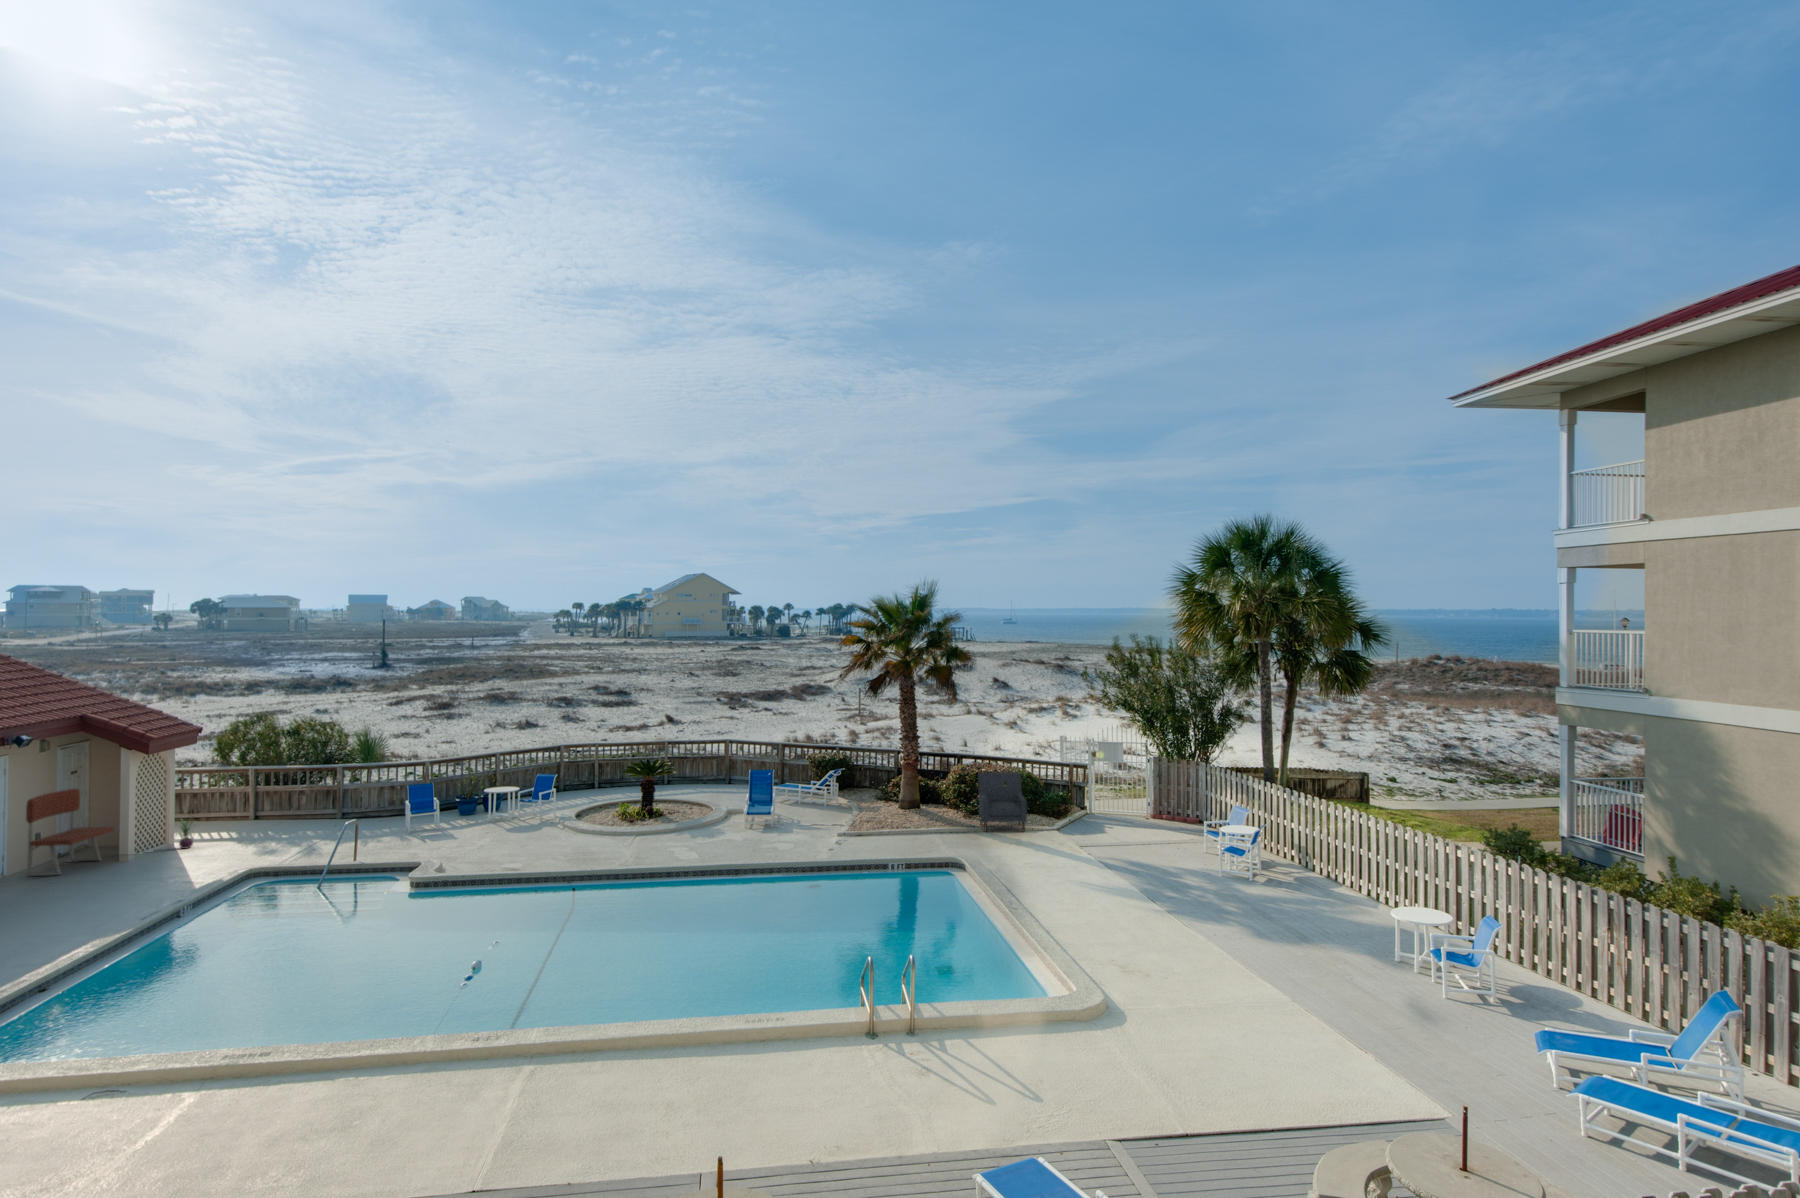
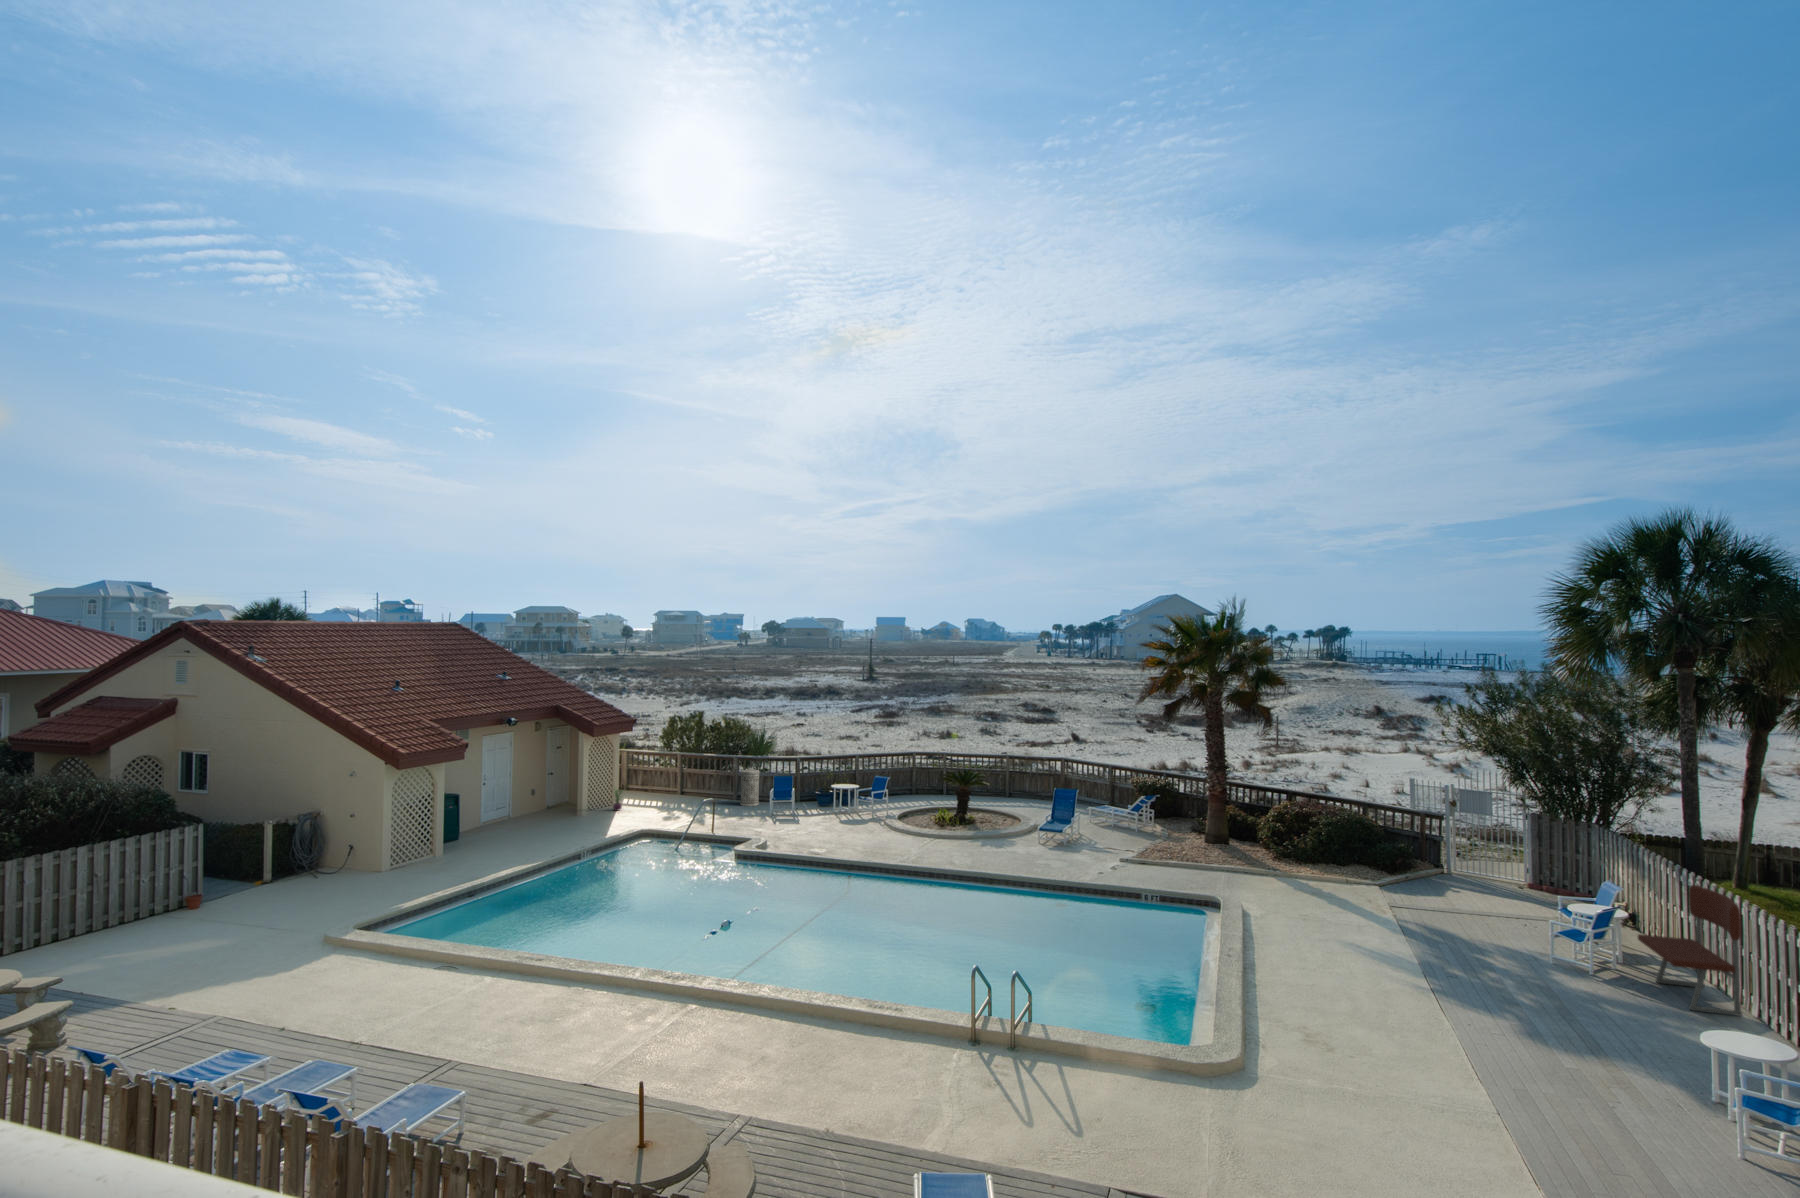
chair: present [978,772,1027,831] -> none [1285,811,1341,882]
trash can: none [360,777,386,824] -> present [740,768,760,806]
bench: present [26,789,114,876] -> present [1638,885,1743,1016]

